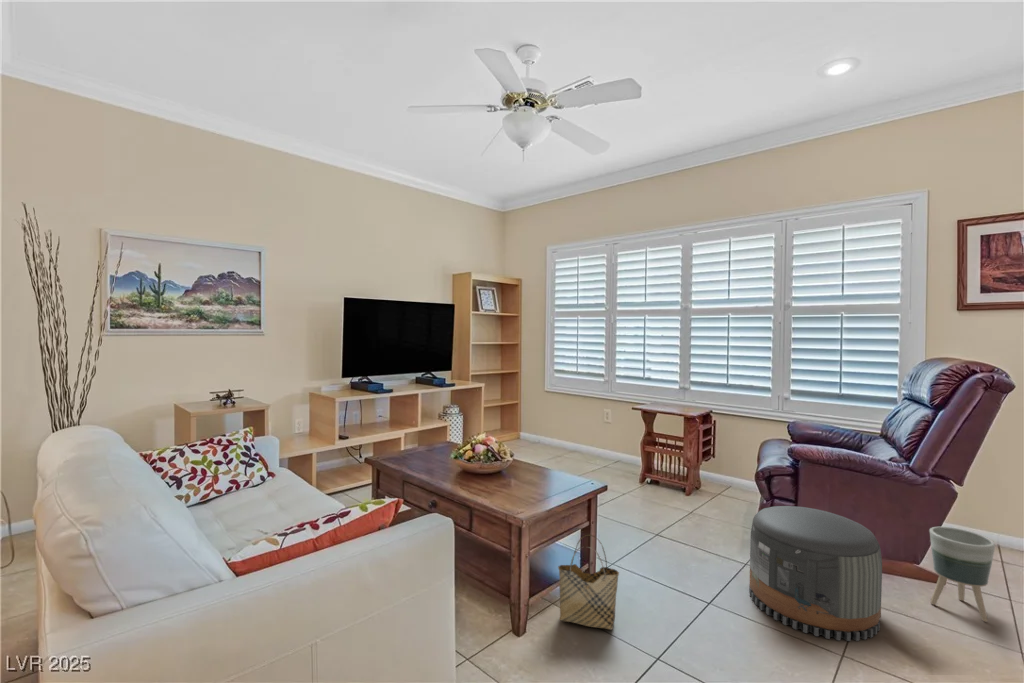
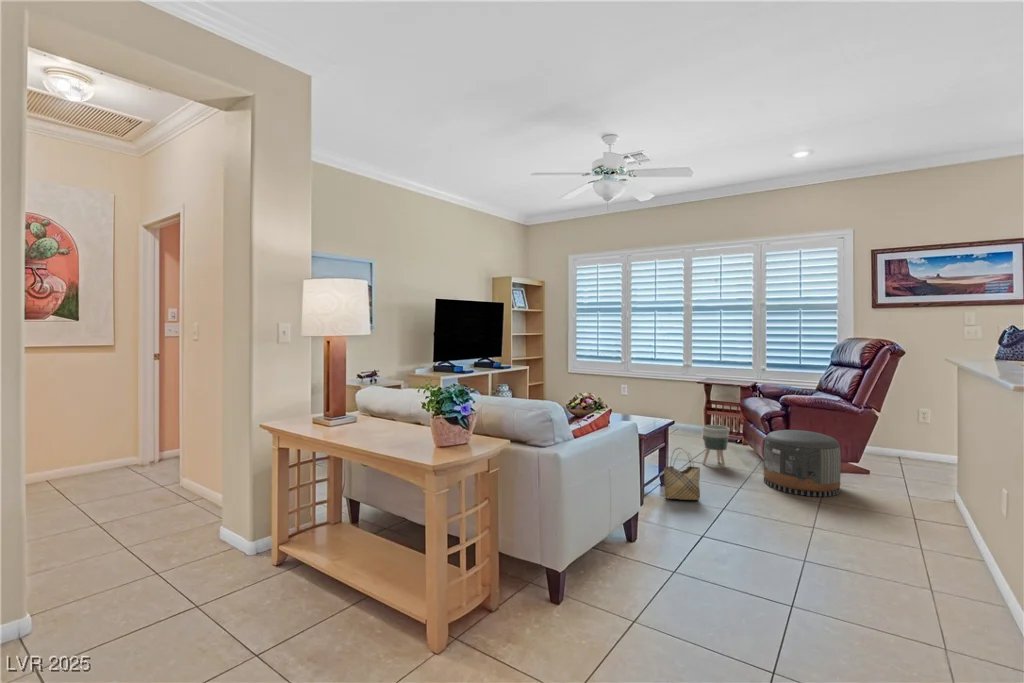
planter: present [929,527,995,622] -> present [703,425,729,468]

